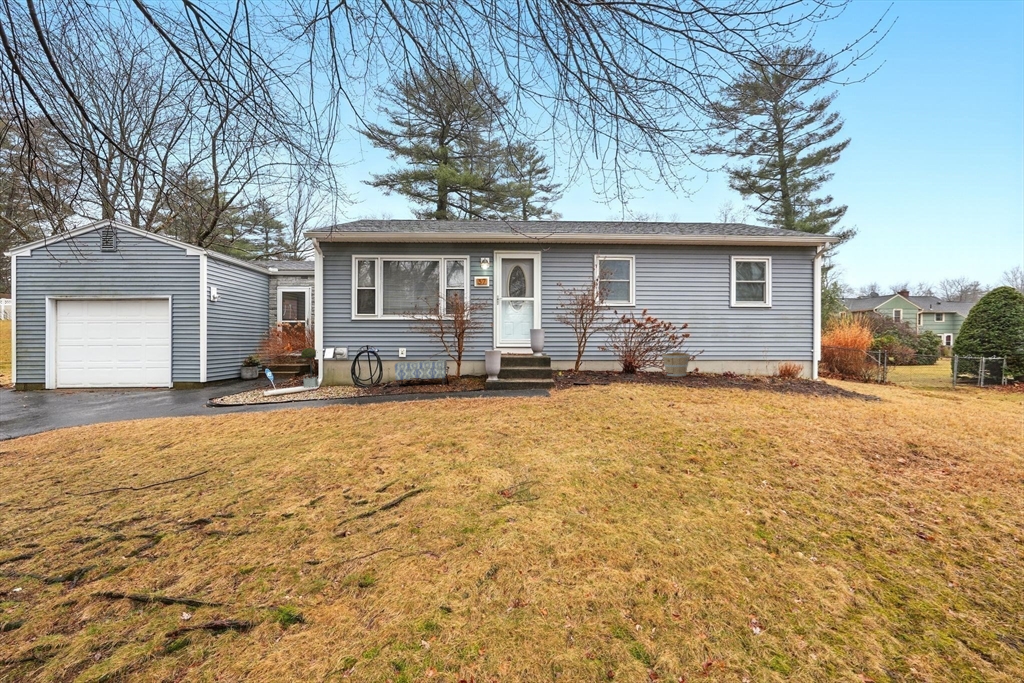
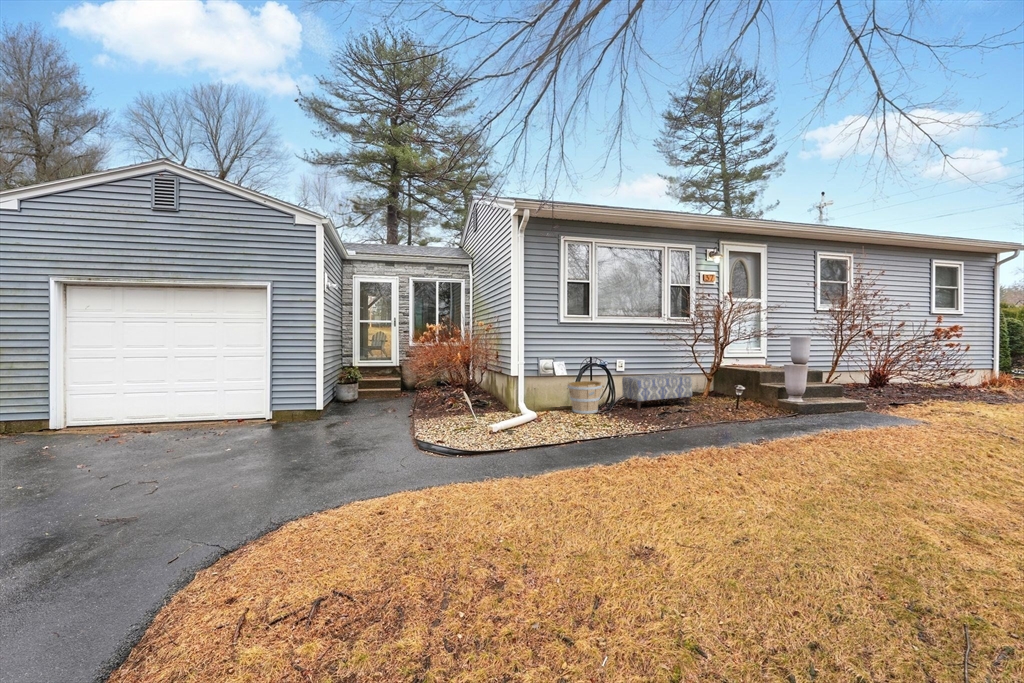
potted tree: present [301,348,319,388] -> none [490,359,513,414]
wooden bucket: present [662,352,690,377] -> present [568,381,602,414]

